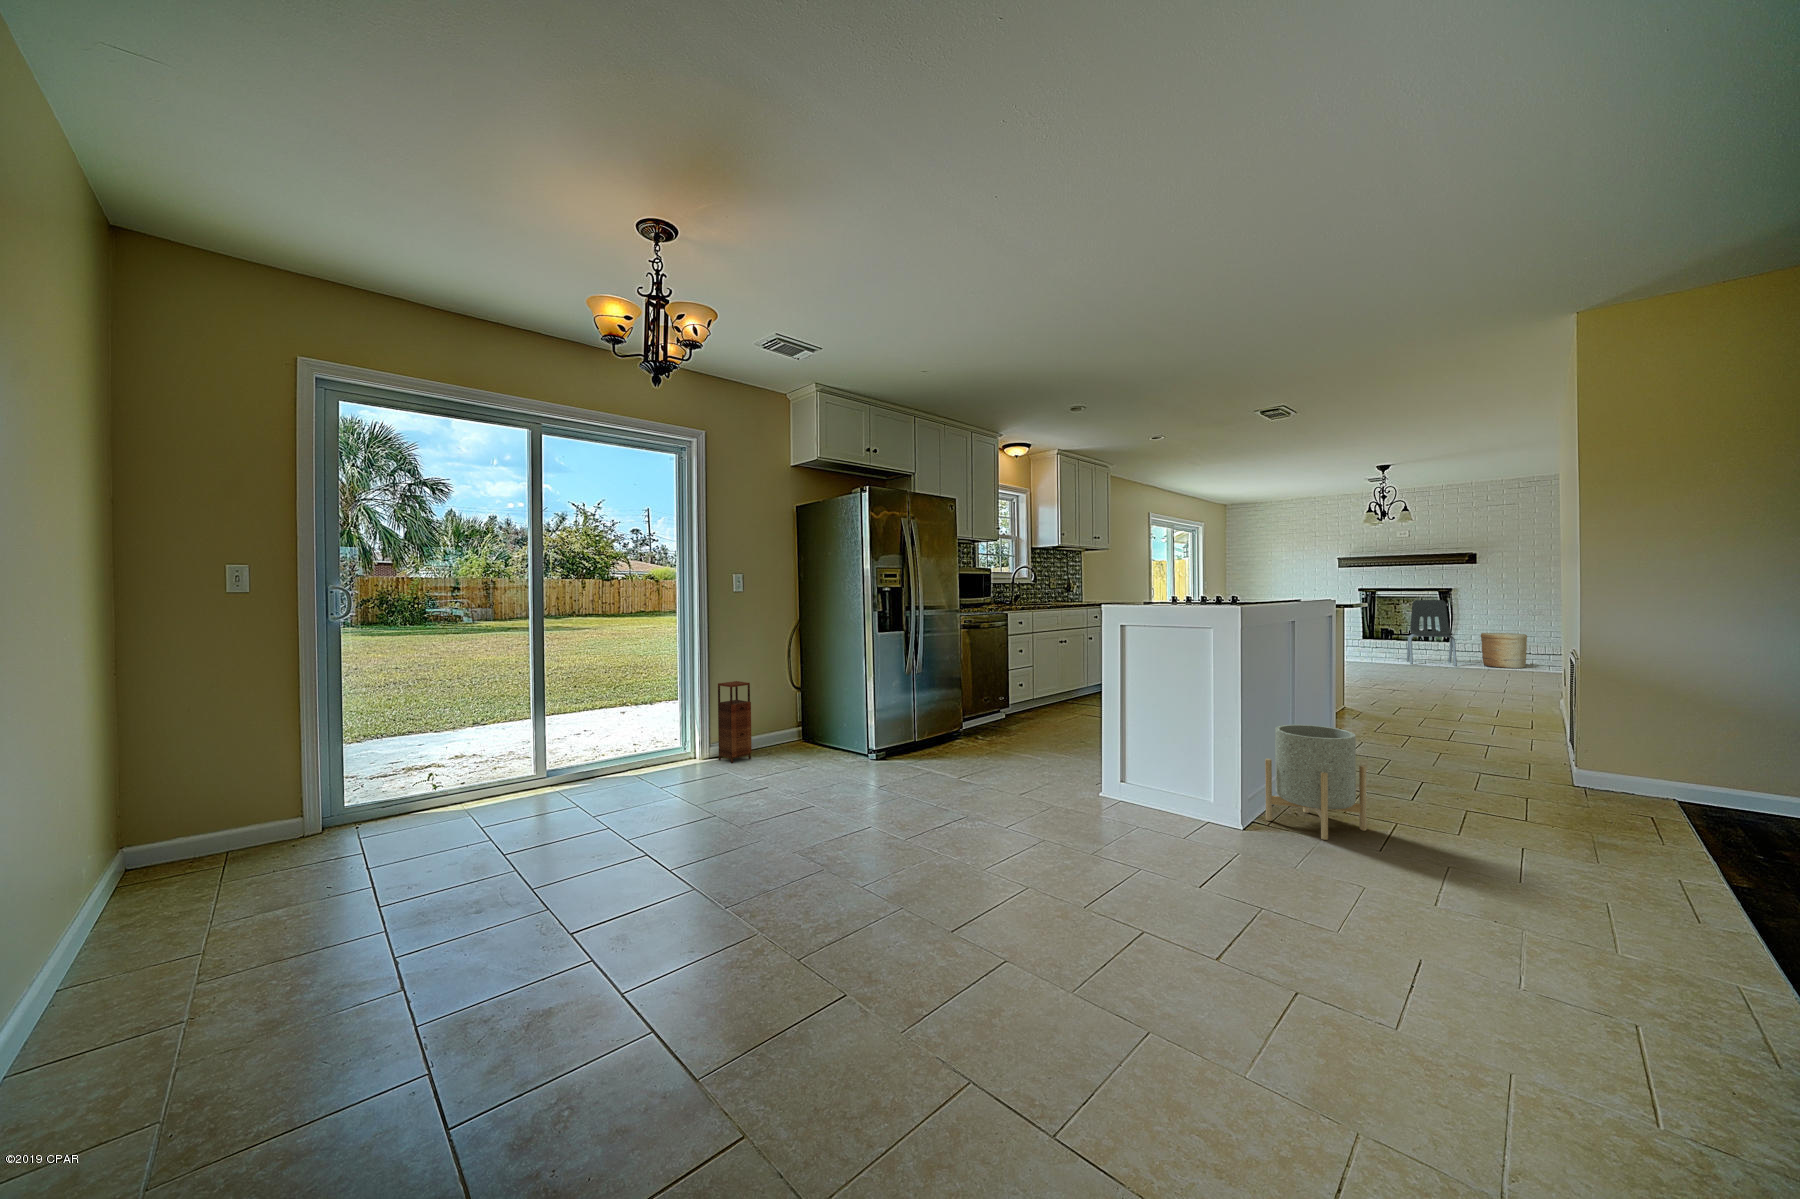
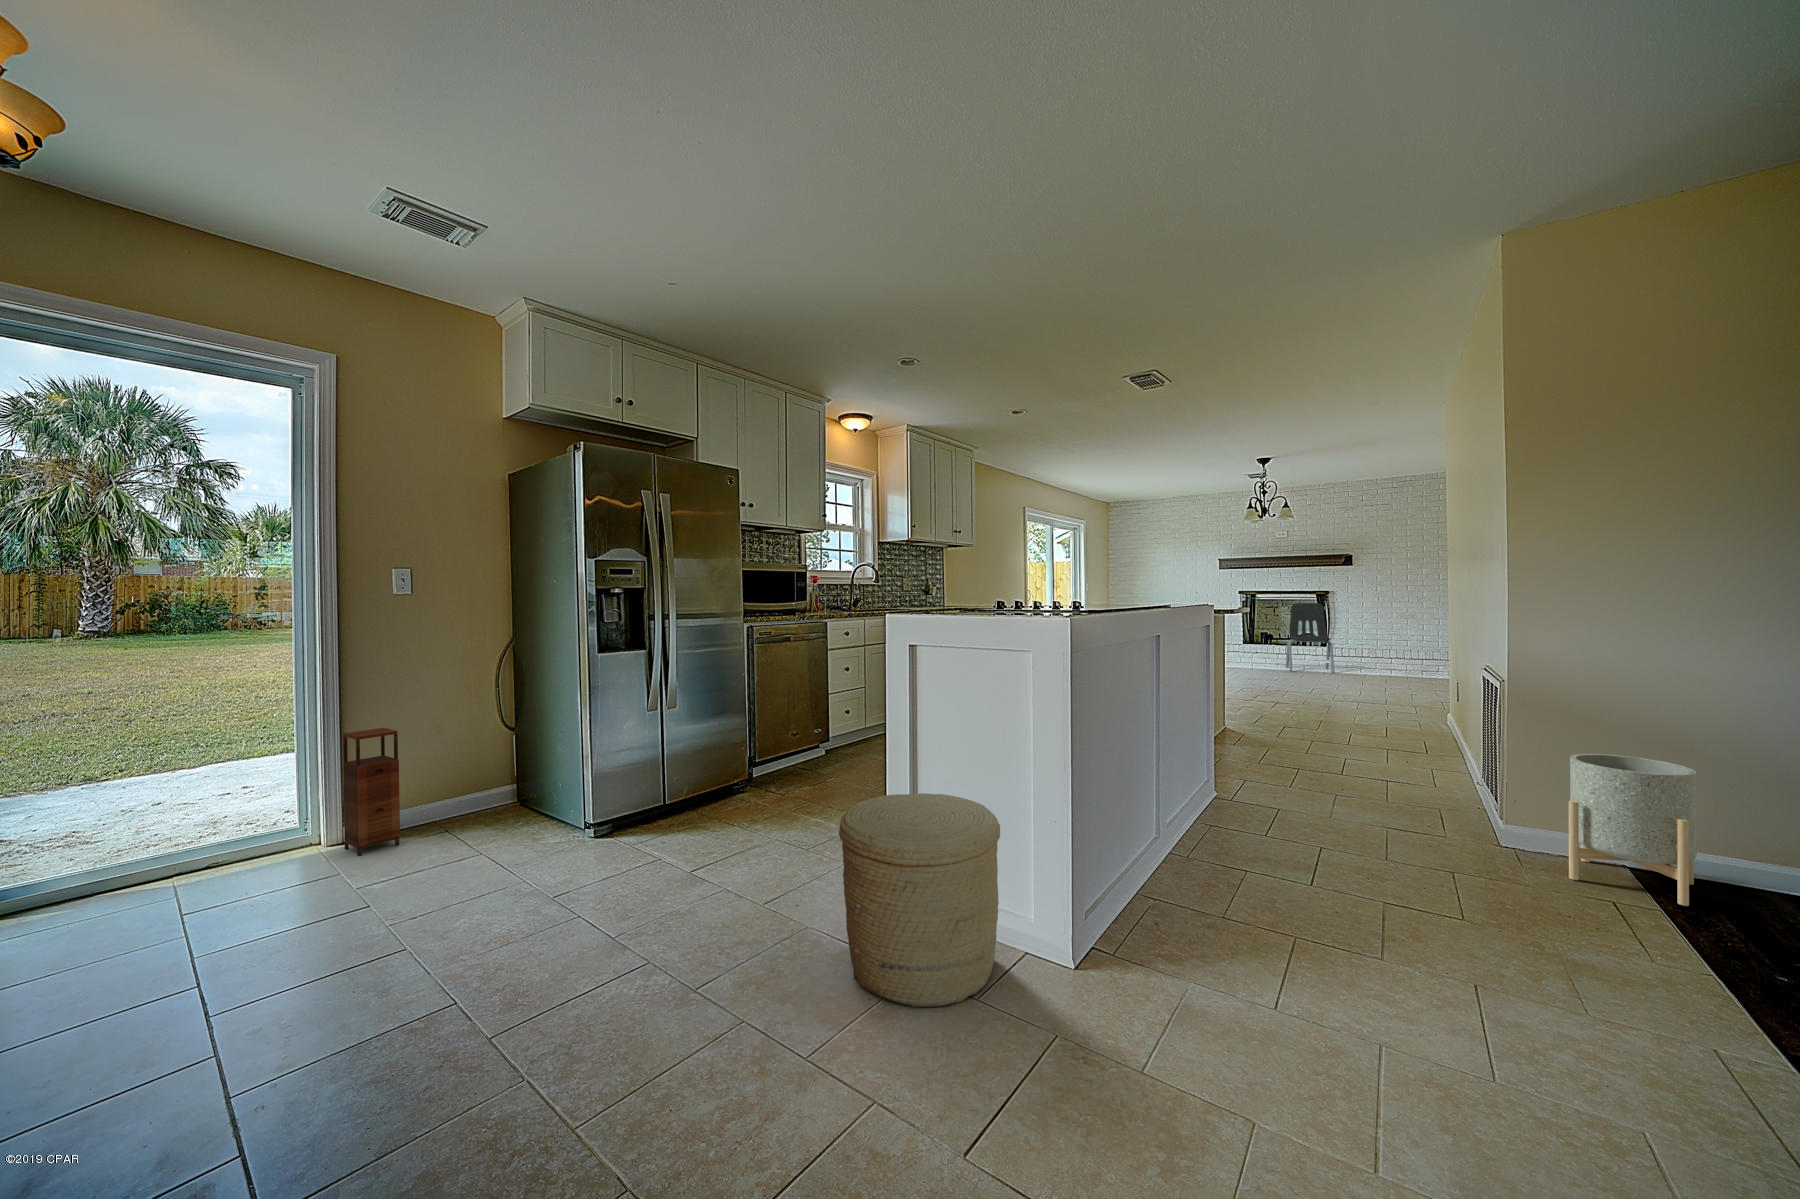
woven basket: present [1481,633,1527,668] -> present [839,793,1000,1007]
planter: present [1265,725,1367,840] -> present [1569,754,1696,906]

